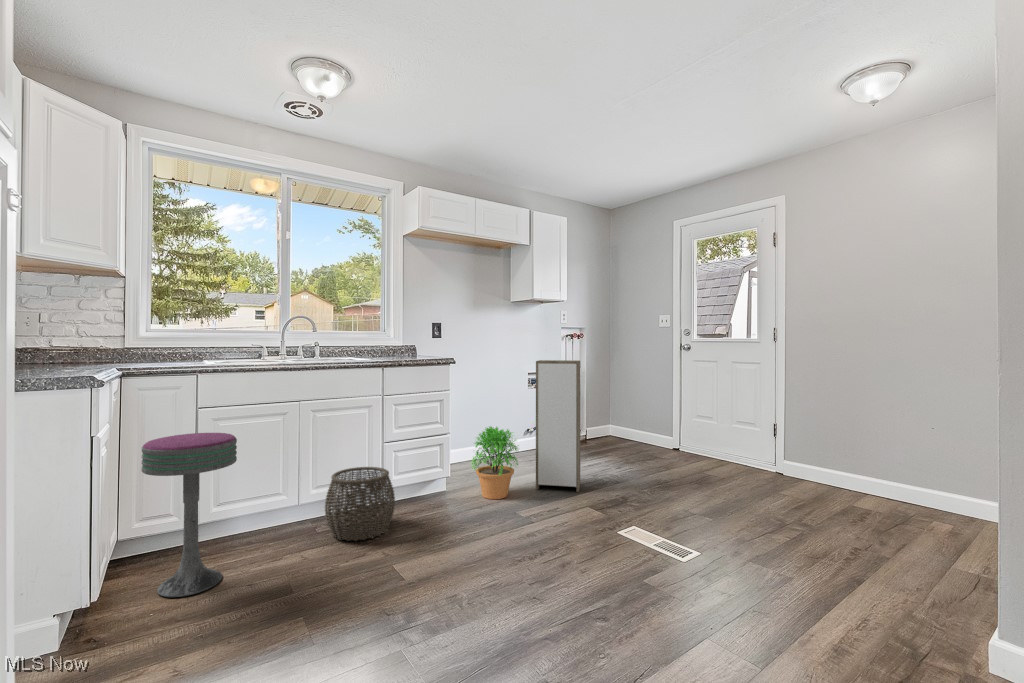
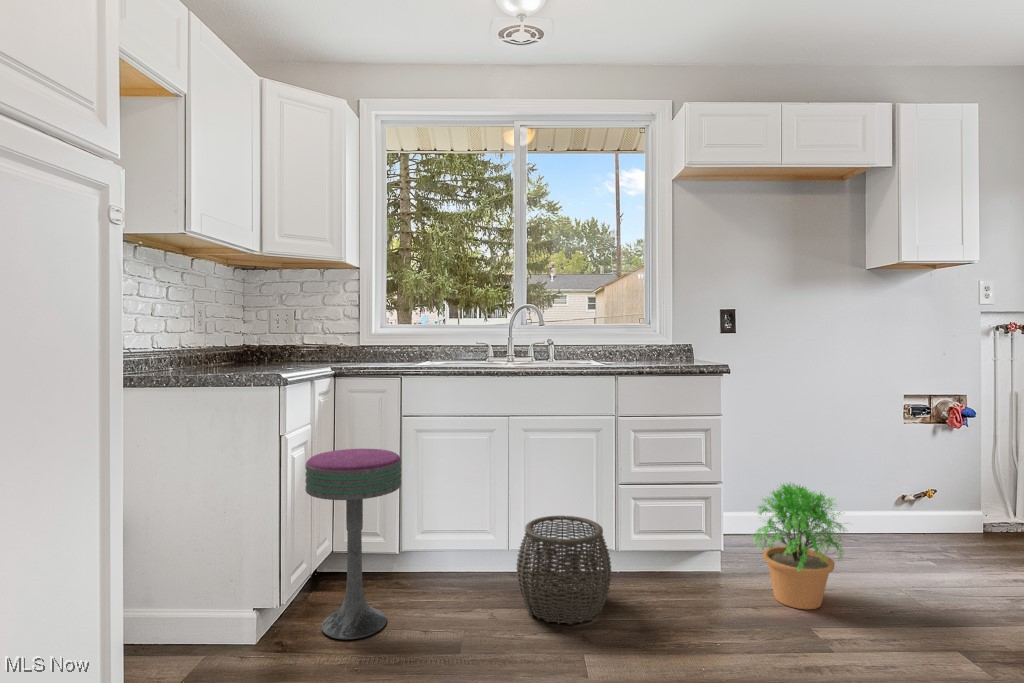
storage cabinet: present [536,360,580,492] -> none [883,374,995,637]

